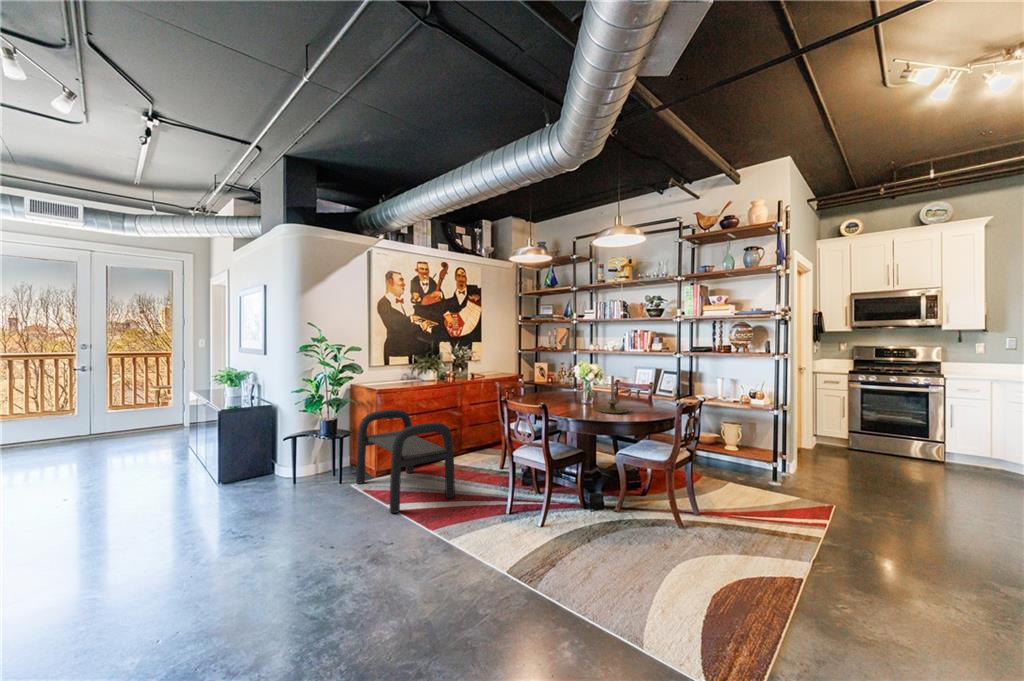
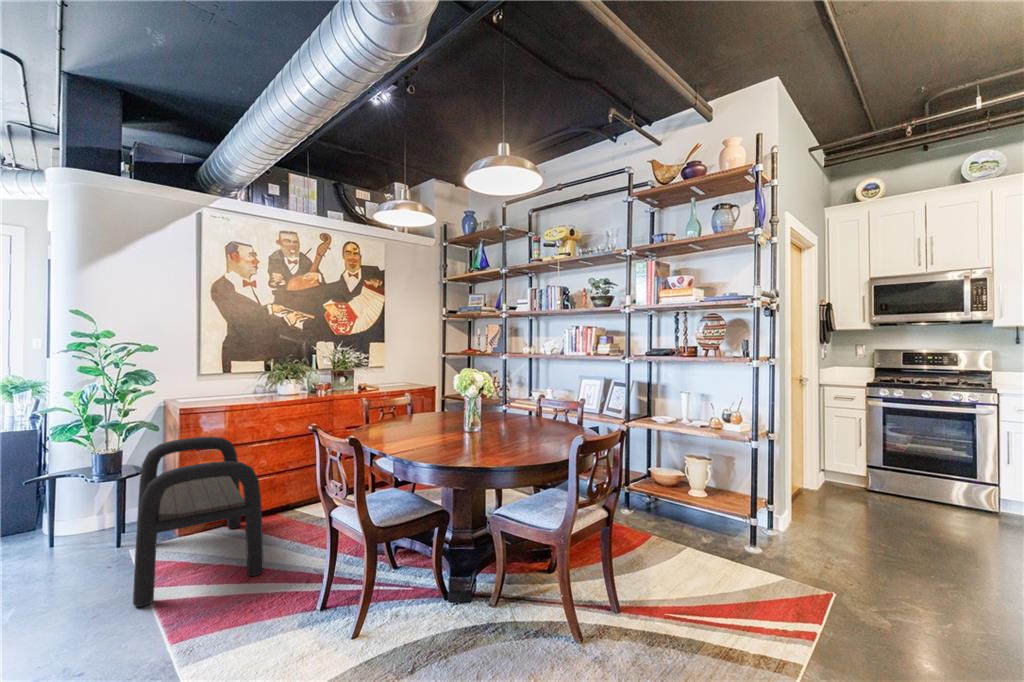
candle holder: present [597,376,629,413] -> none [463,391,513,451]

